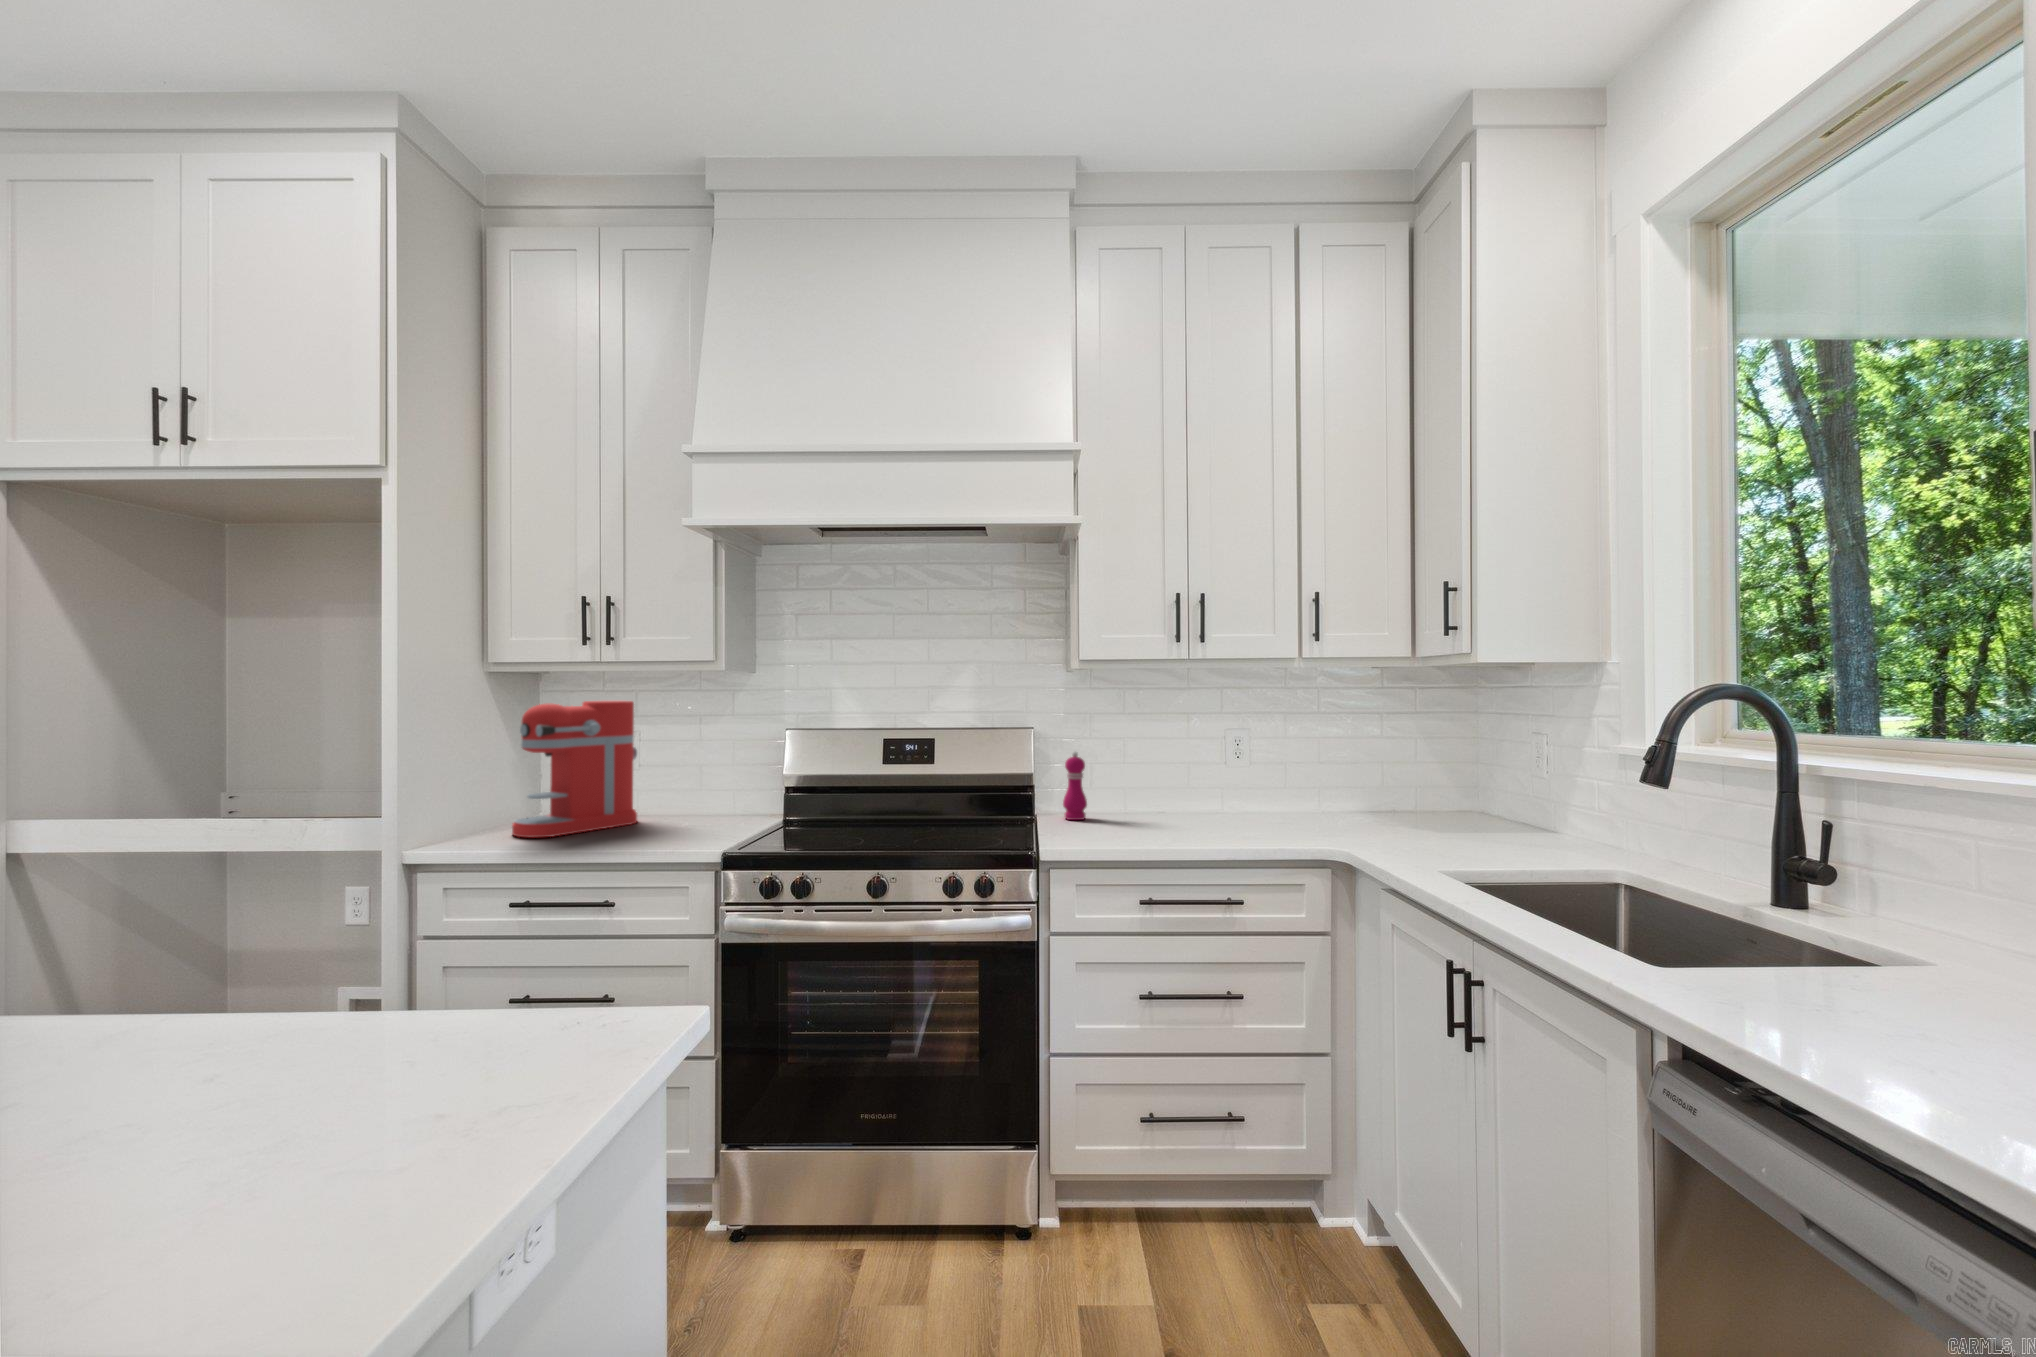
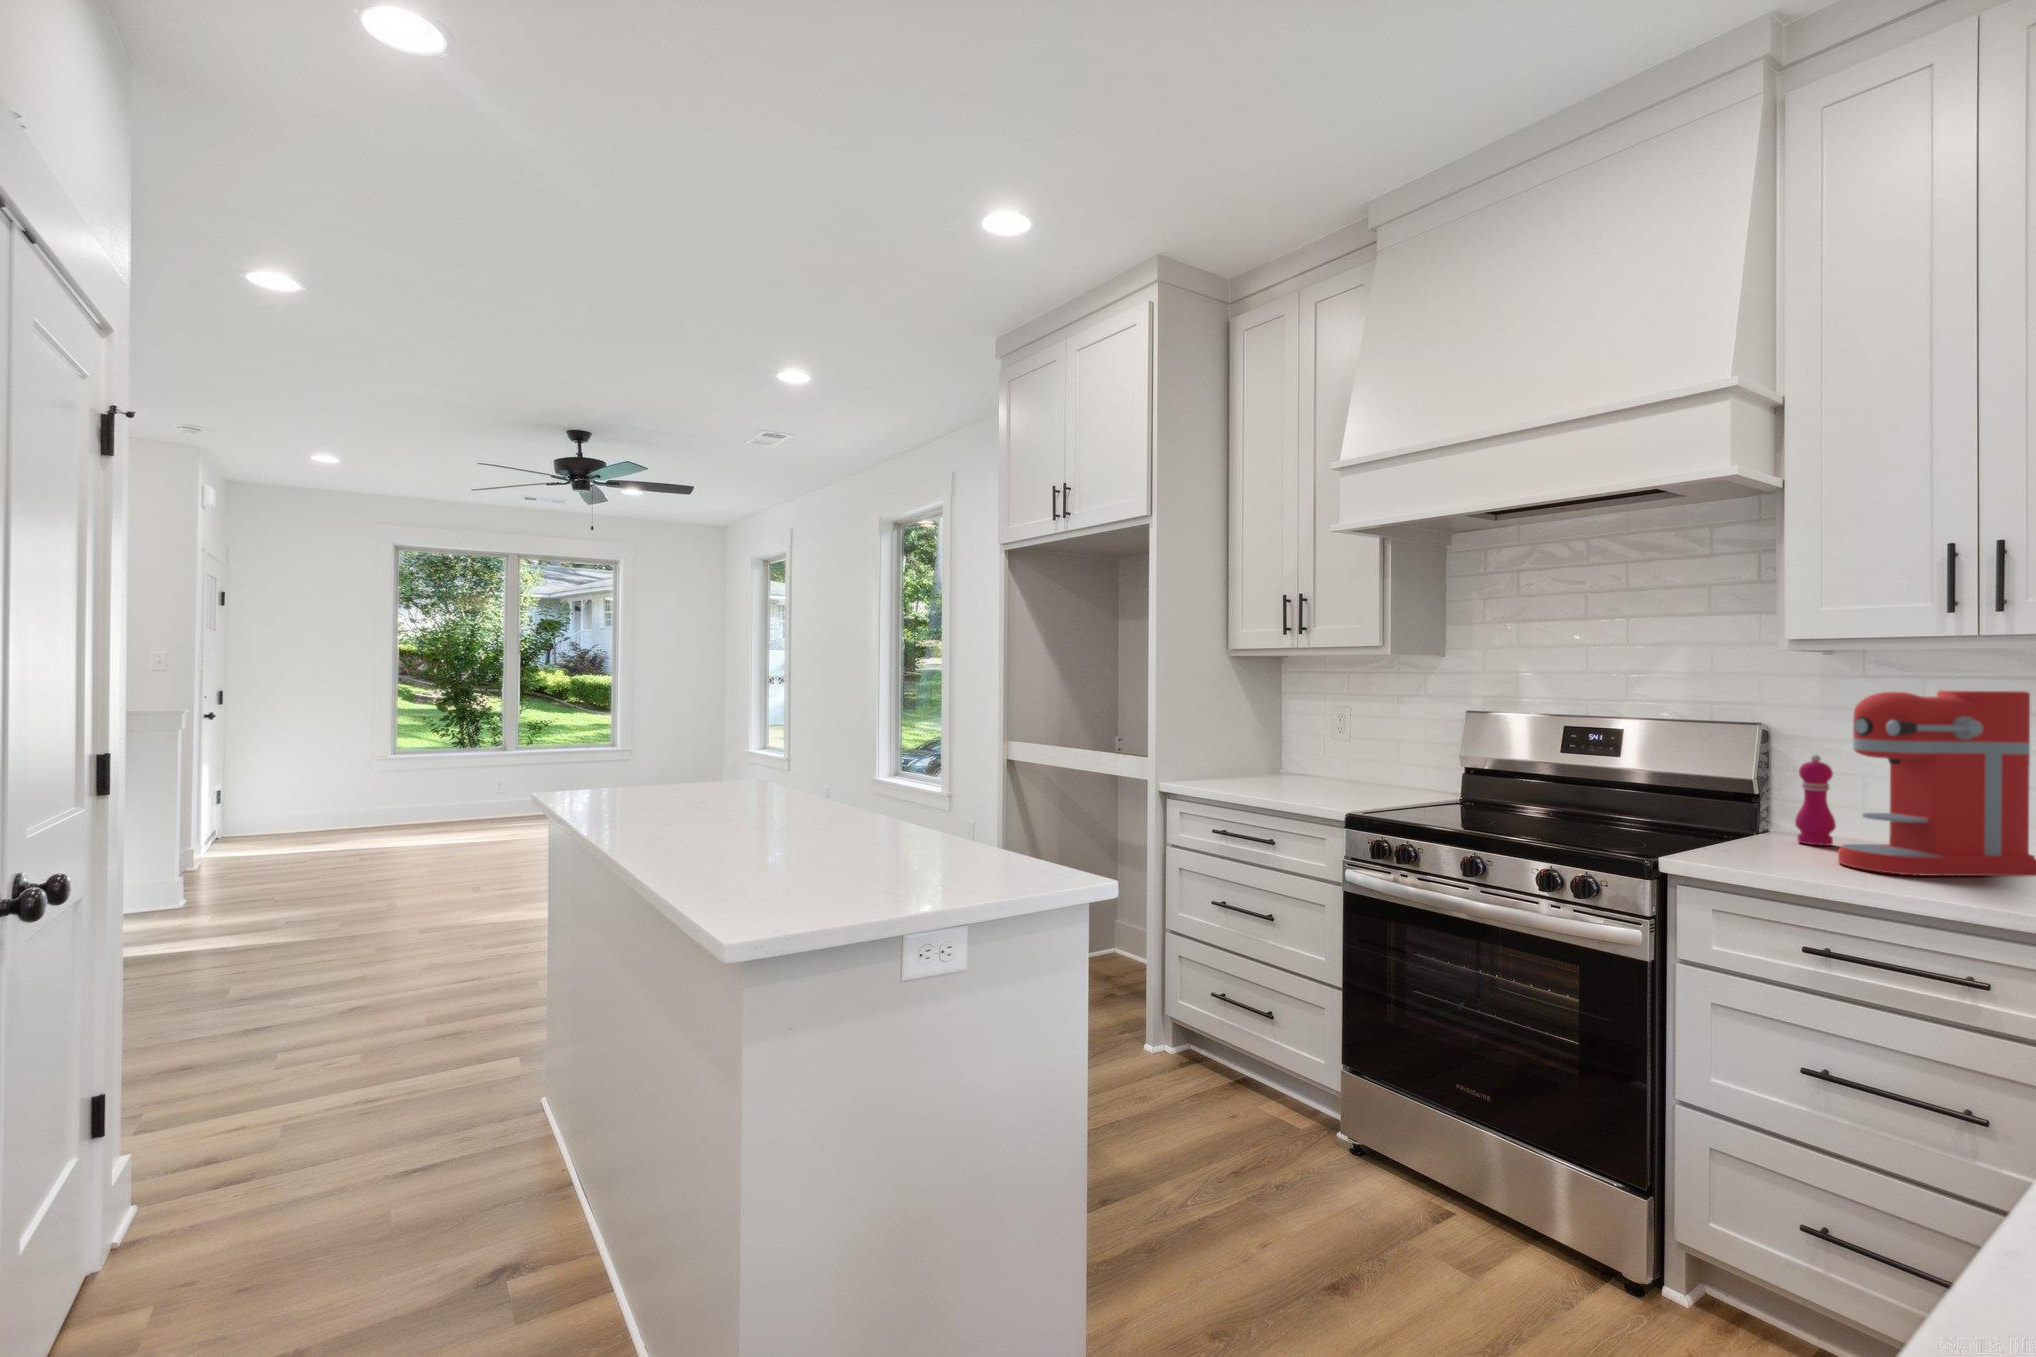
coffee maker: present [512,701,637,838] -> present [1838,690,2036,876]

